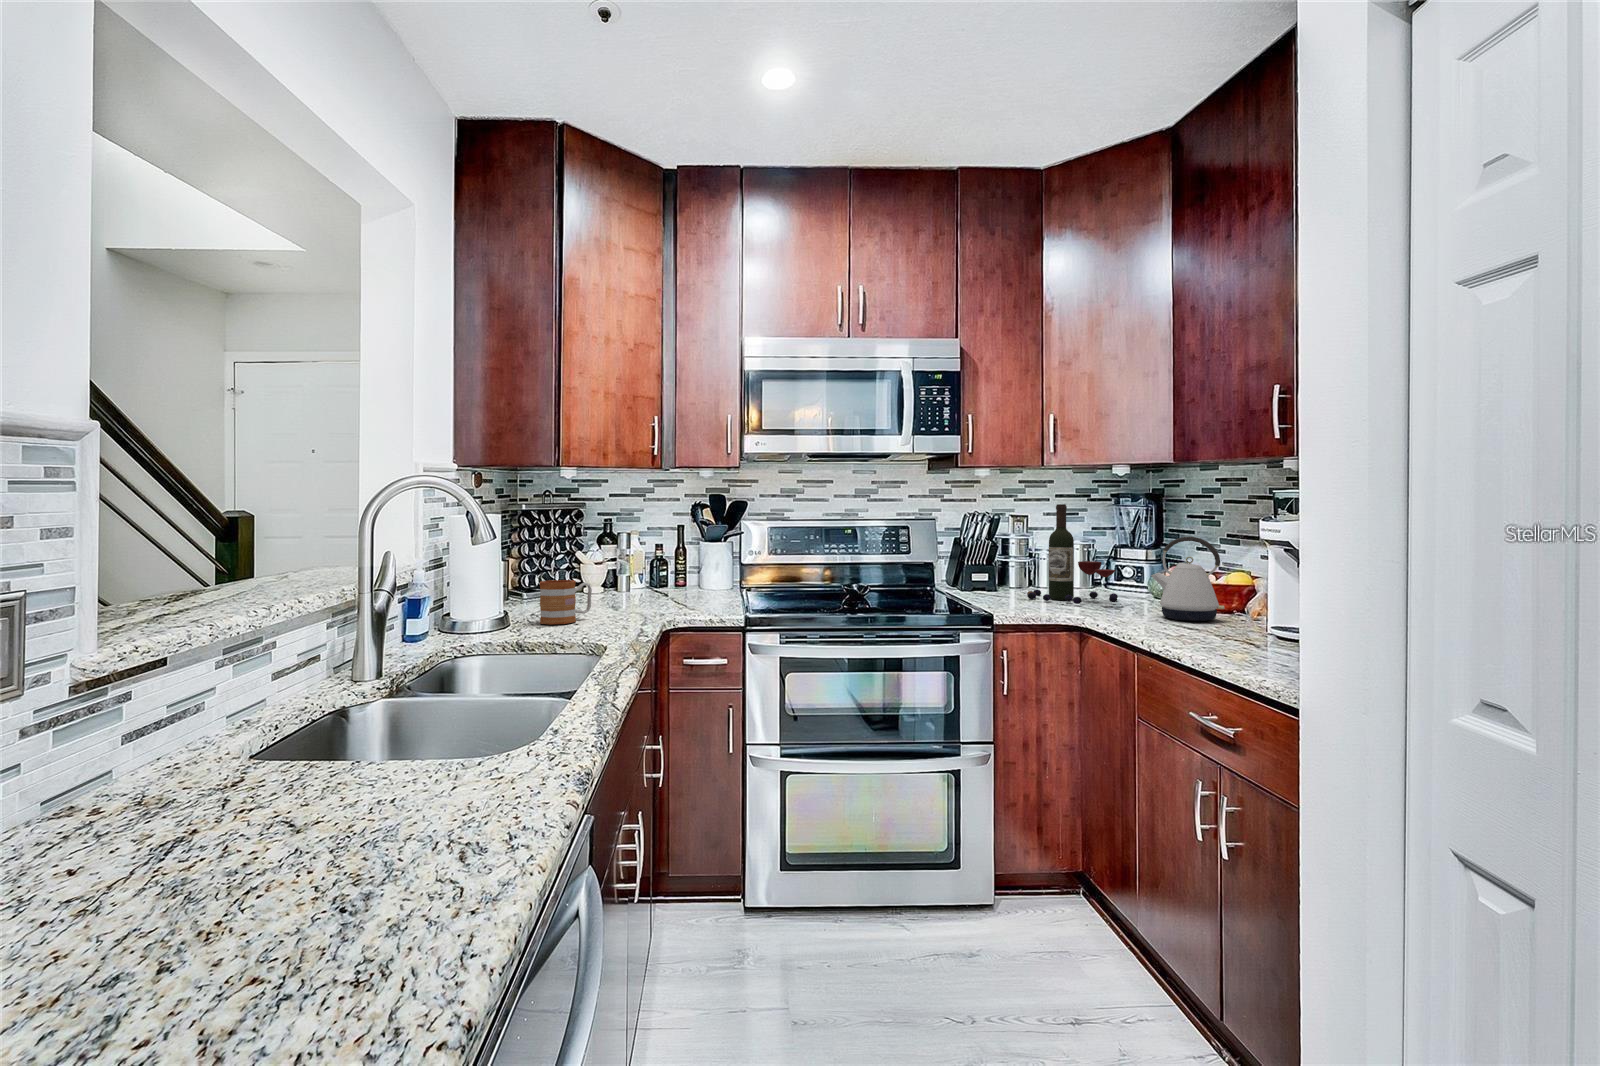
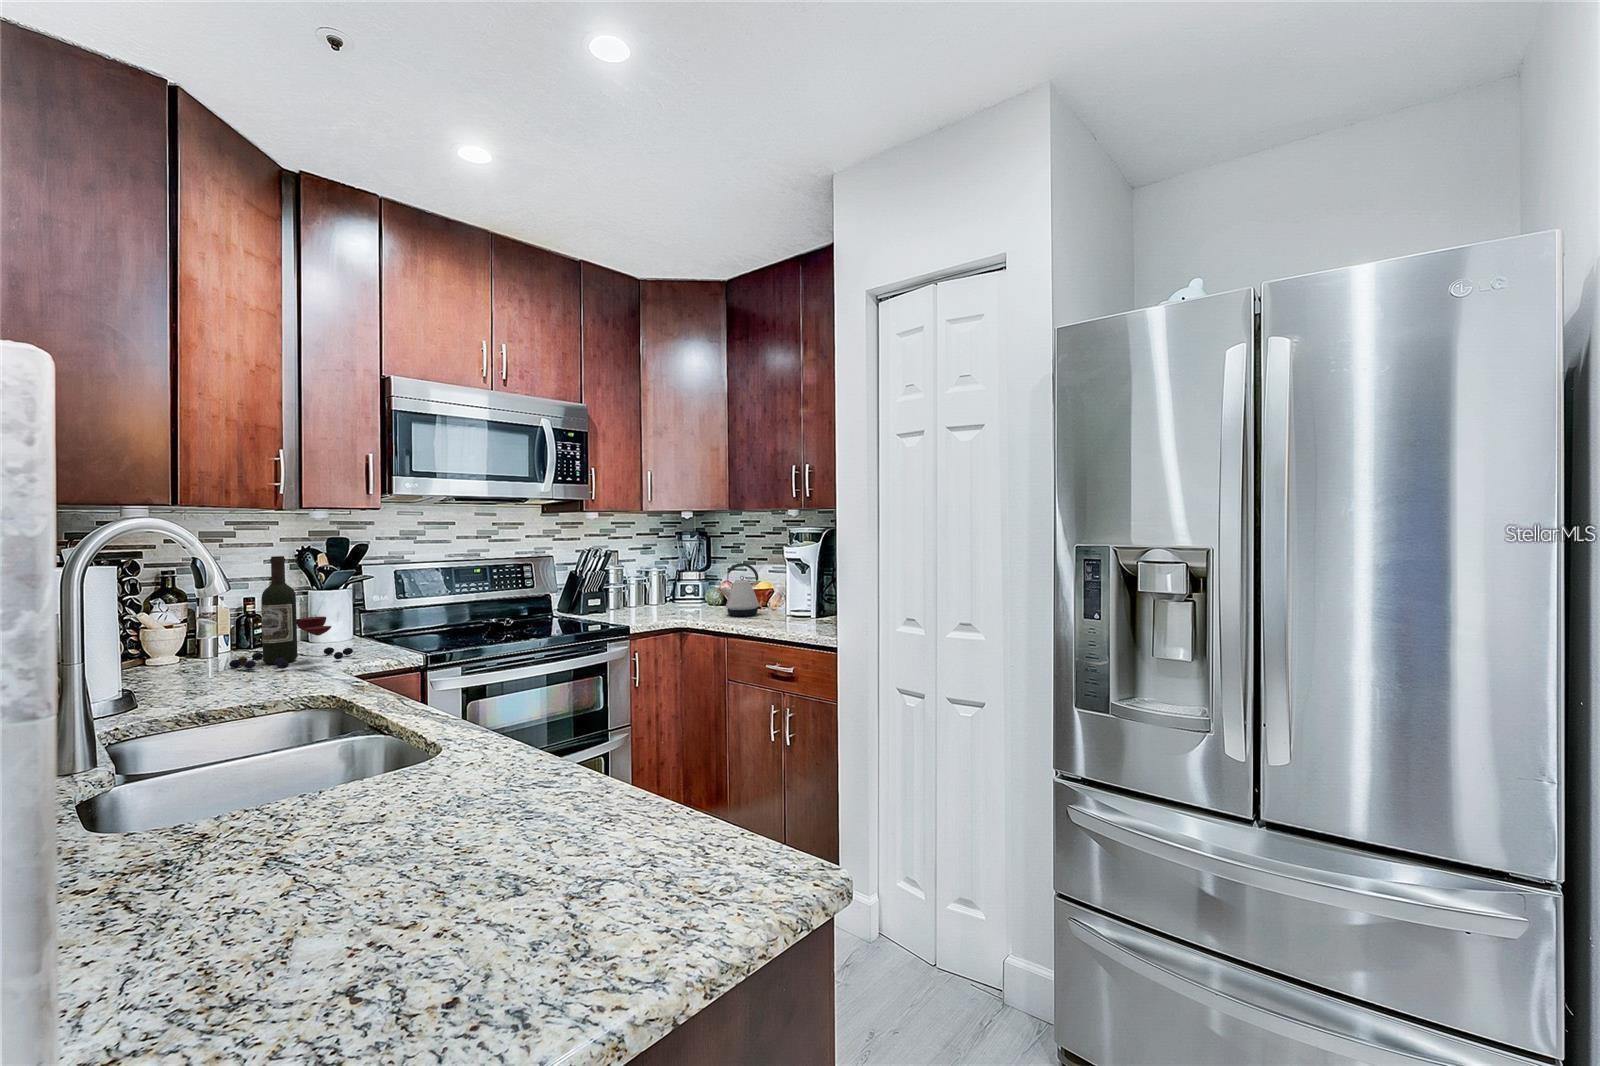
wine bottle: present [1027,504,1118,604] -> present [229,556,353,669]
mug: present [540,580,592,624] -> none [142,648,218,704]

